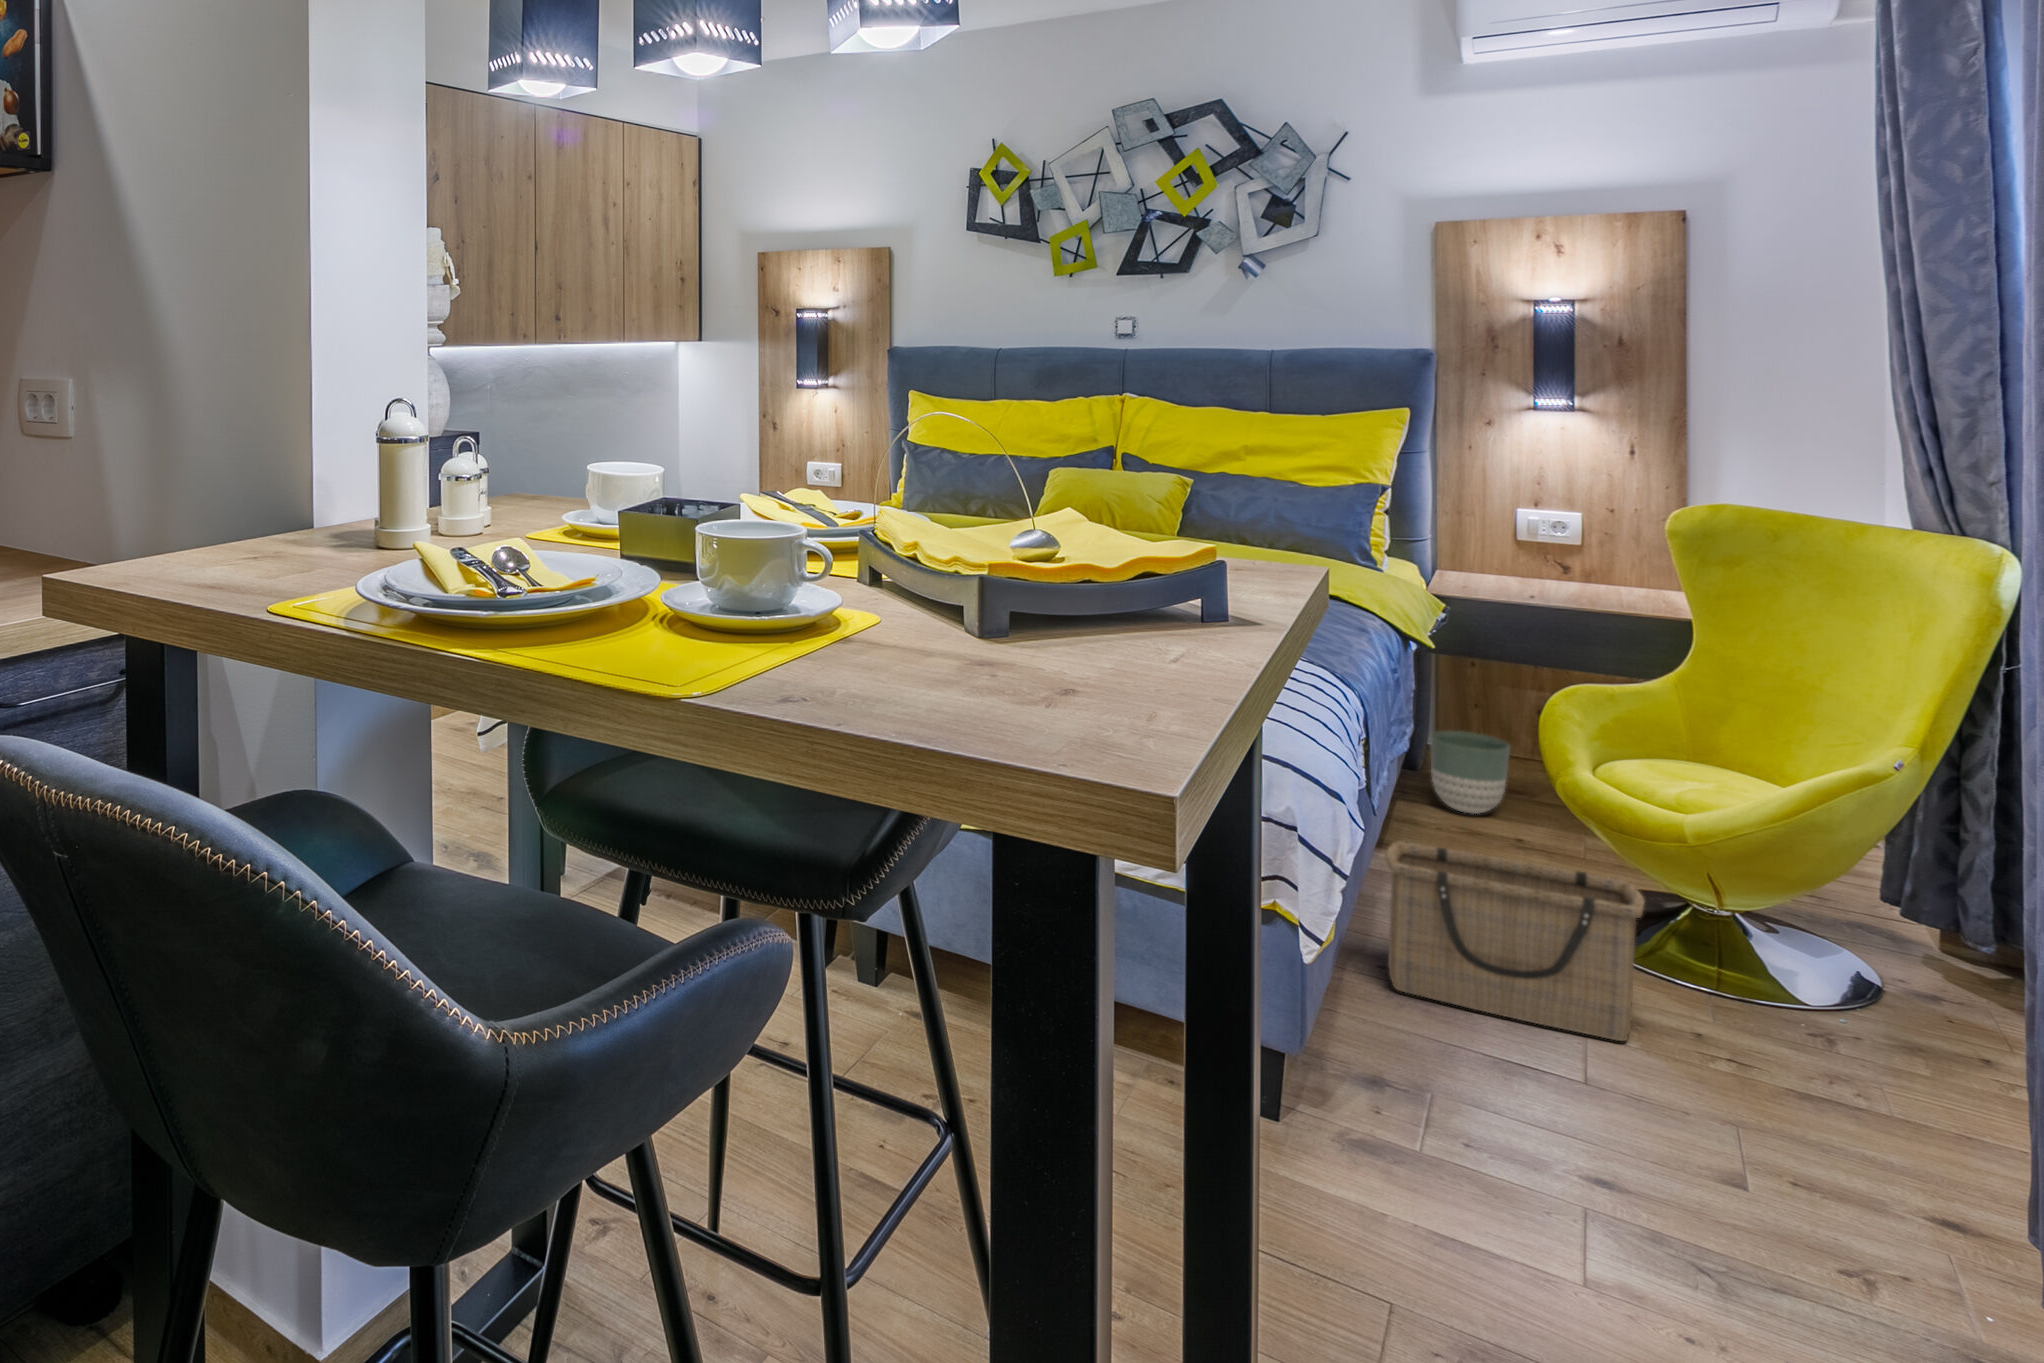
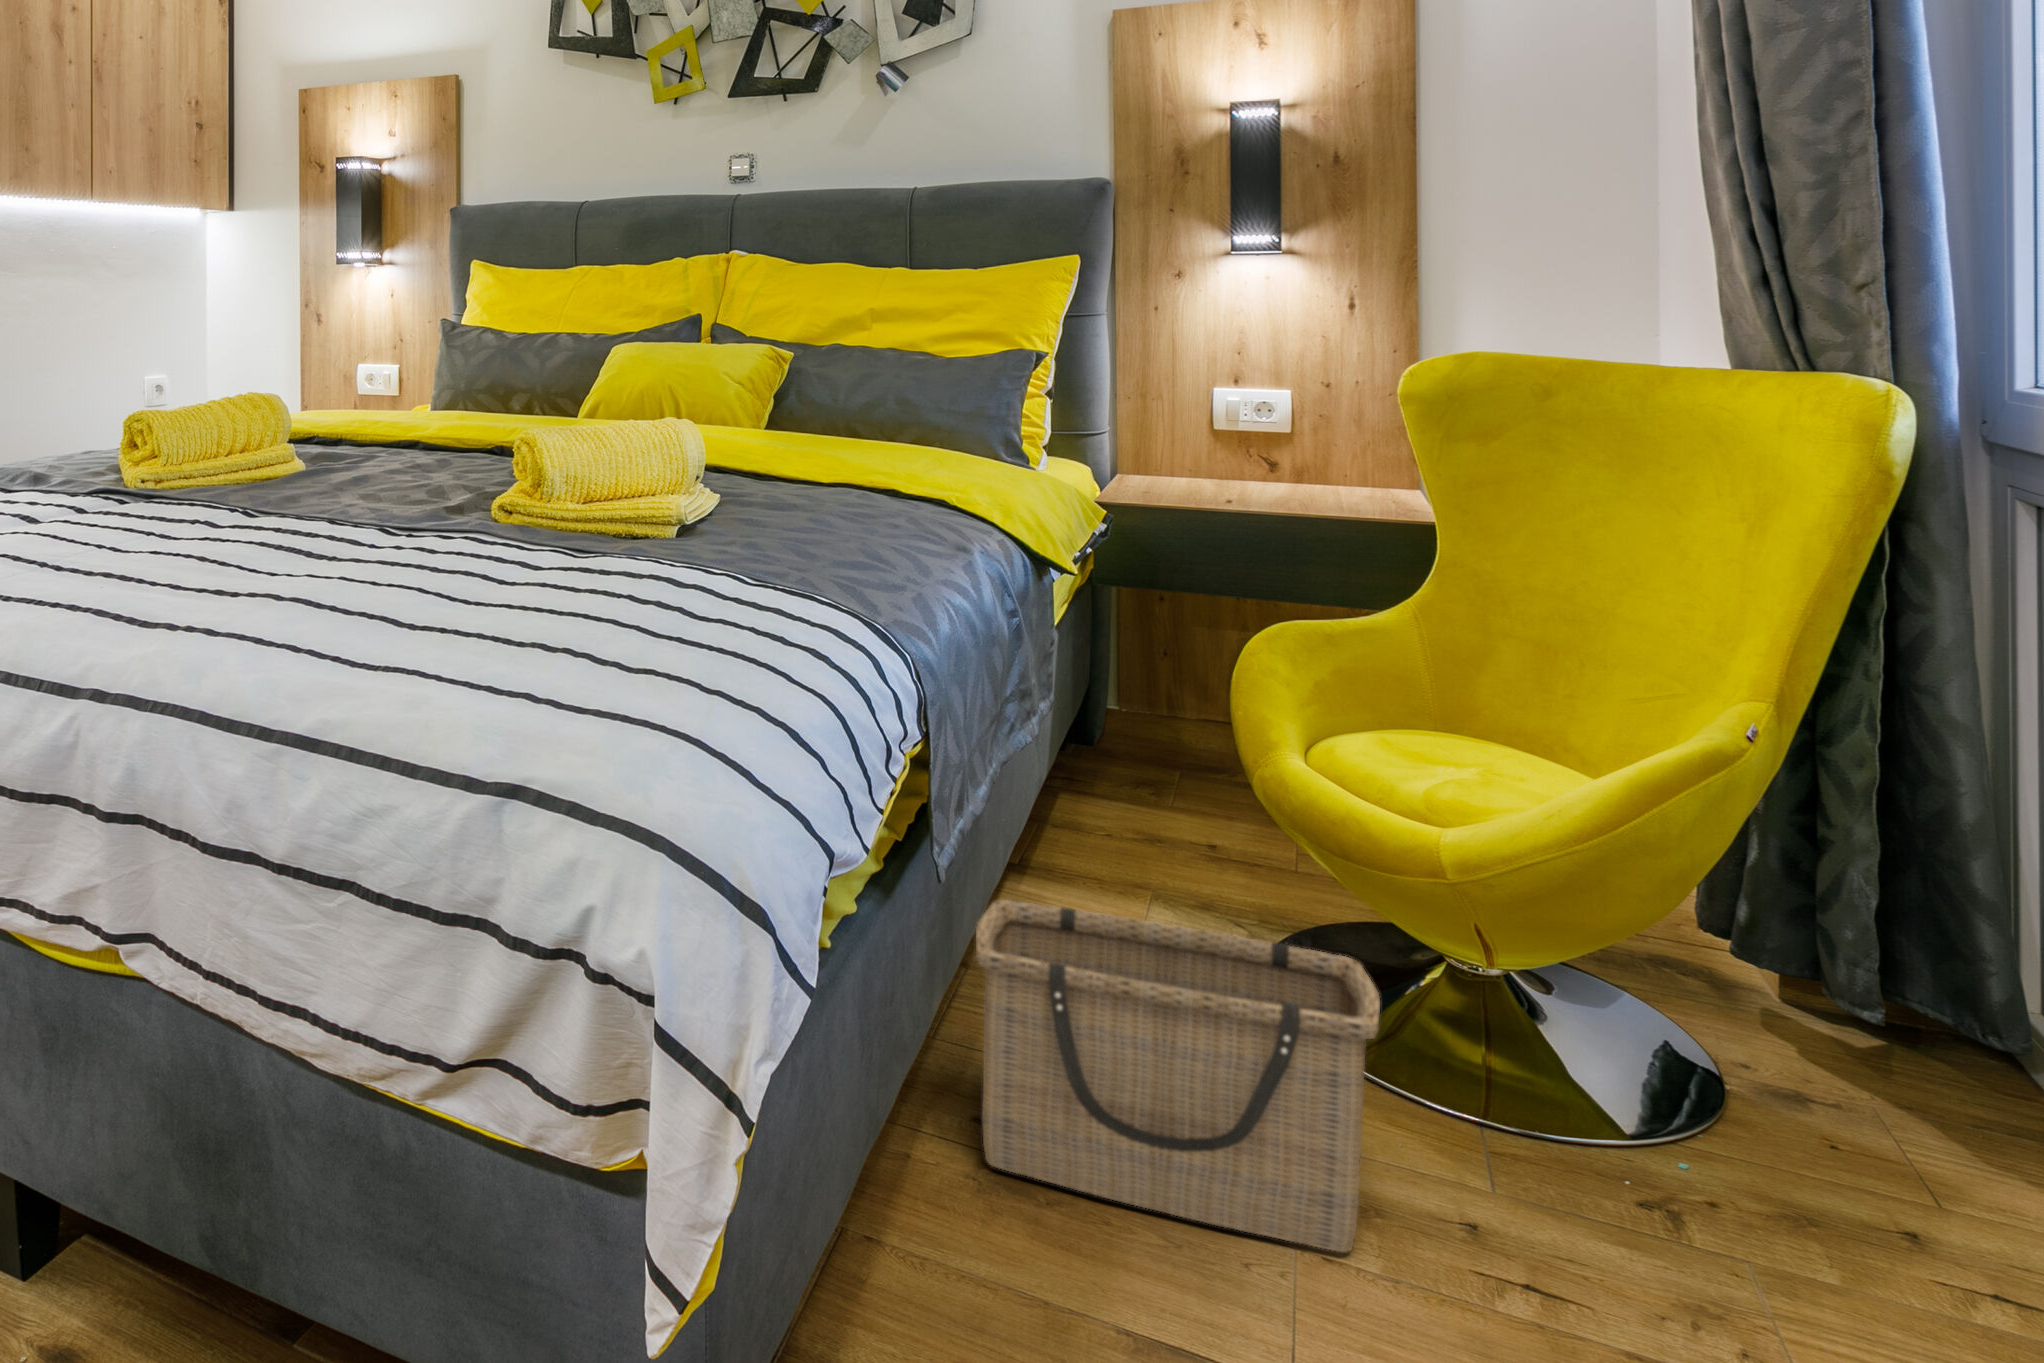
planter: present [1430,731,1510,814] -> none [1099,689,1198,802]

